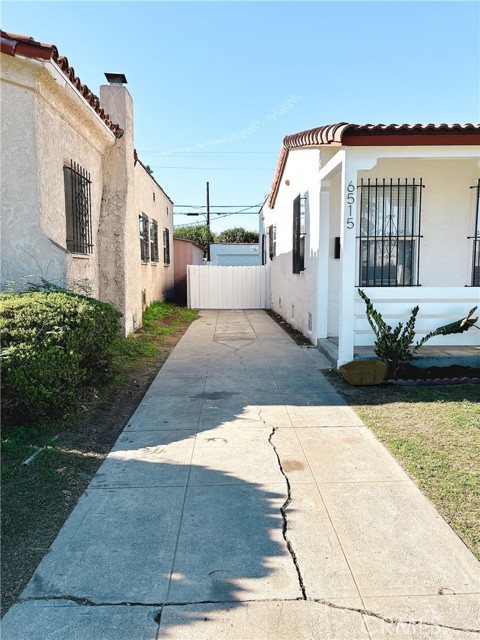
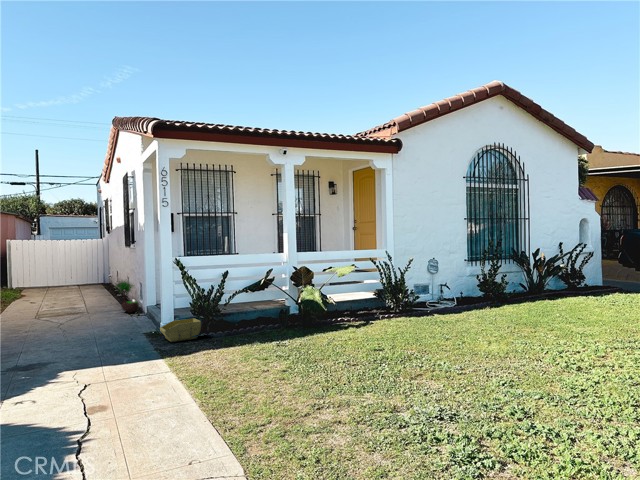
potted tree: none [285,306,307,343] -> present [116,281,139,313]

